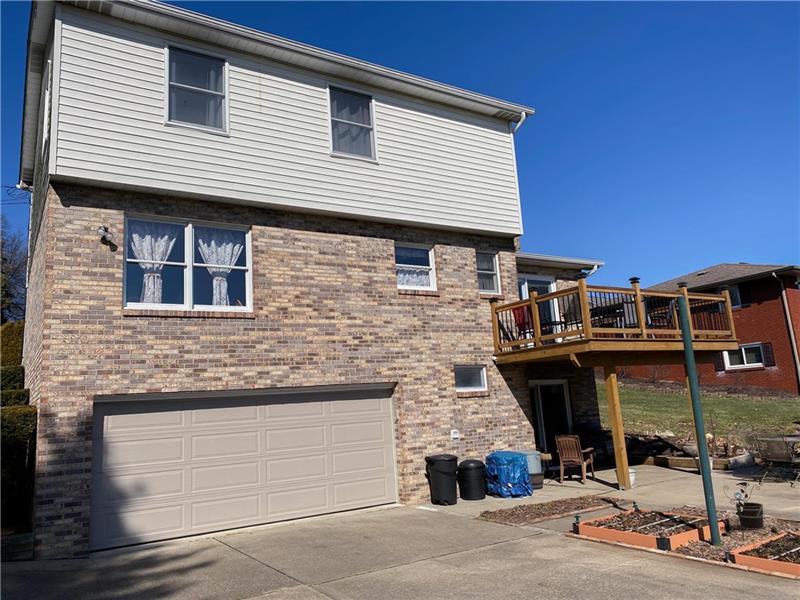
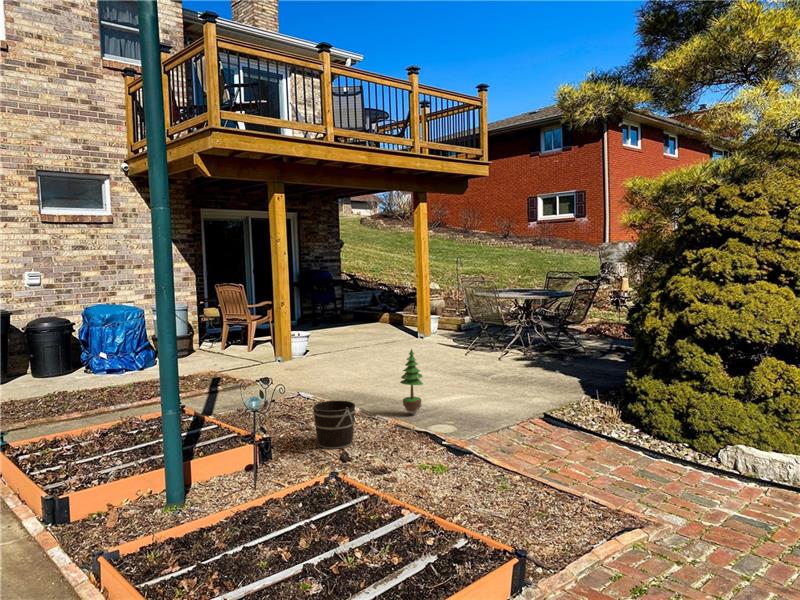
potted tree: none [767,472,785,515] -> present [400,349,423,414]

